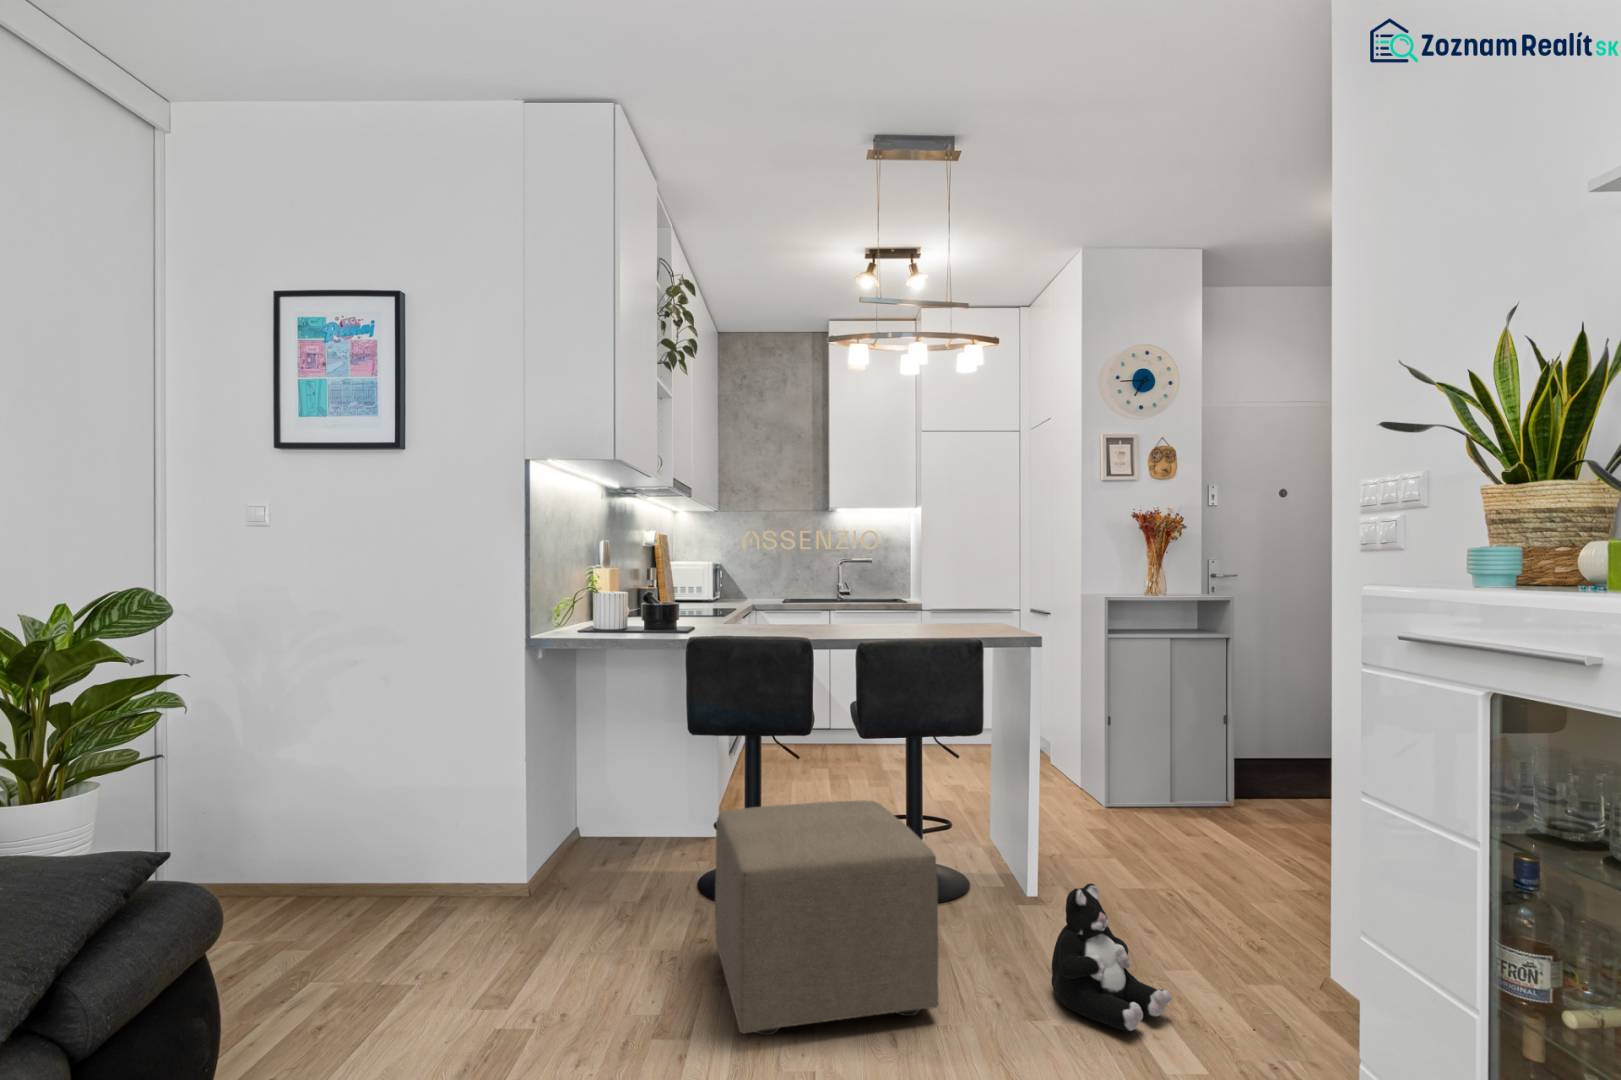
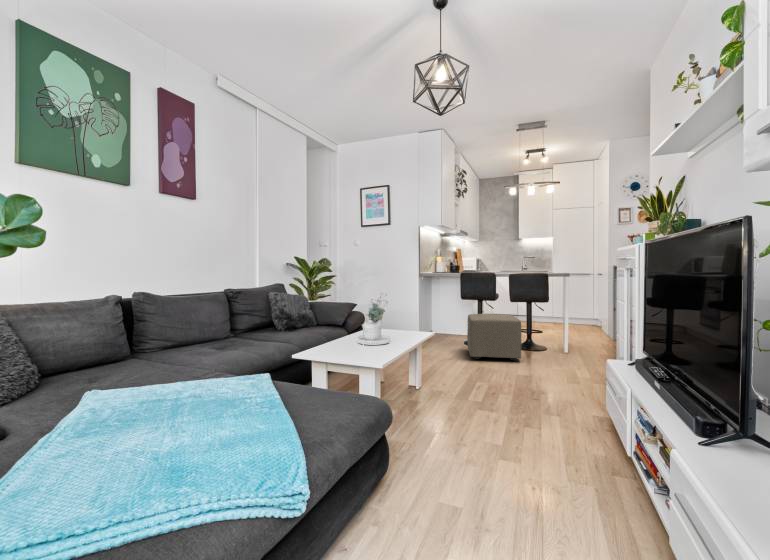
plush toy: present [1051,884,1171,1031] -> none [555,334,587,367]

